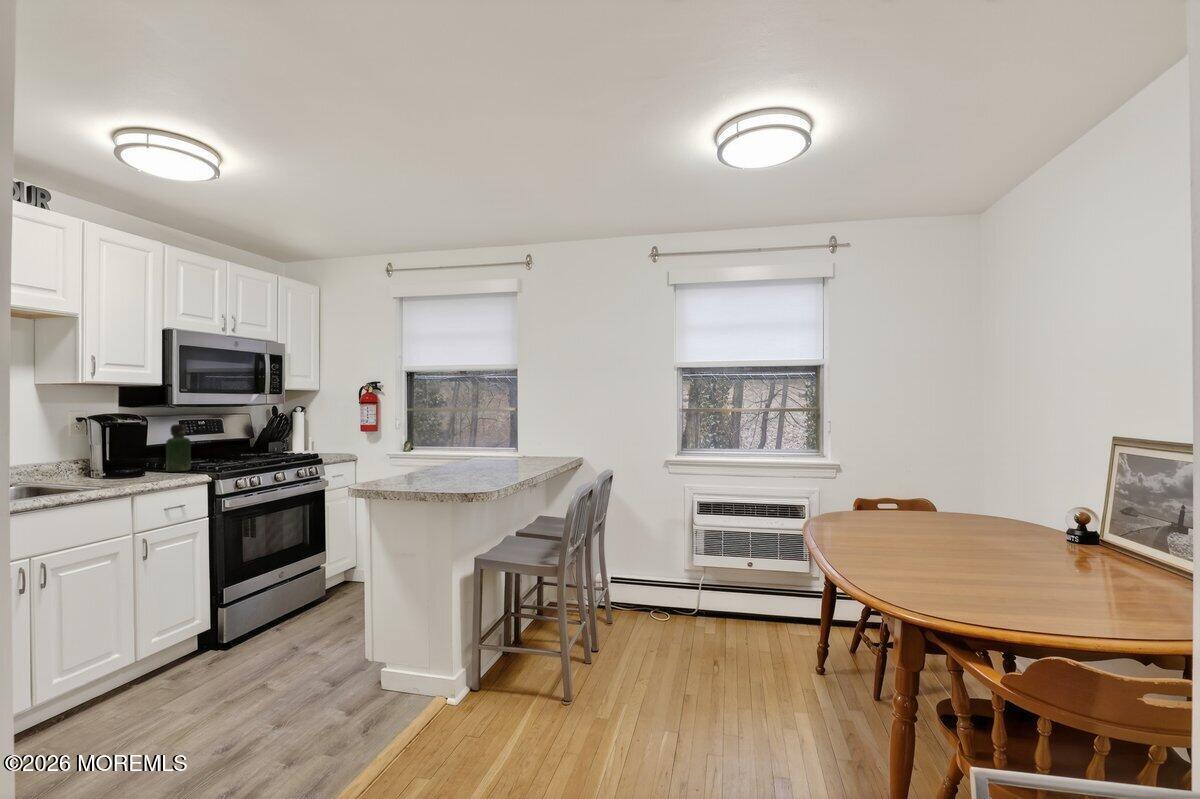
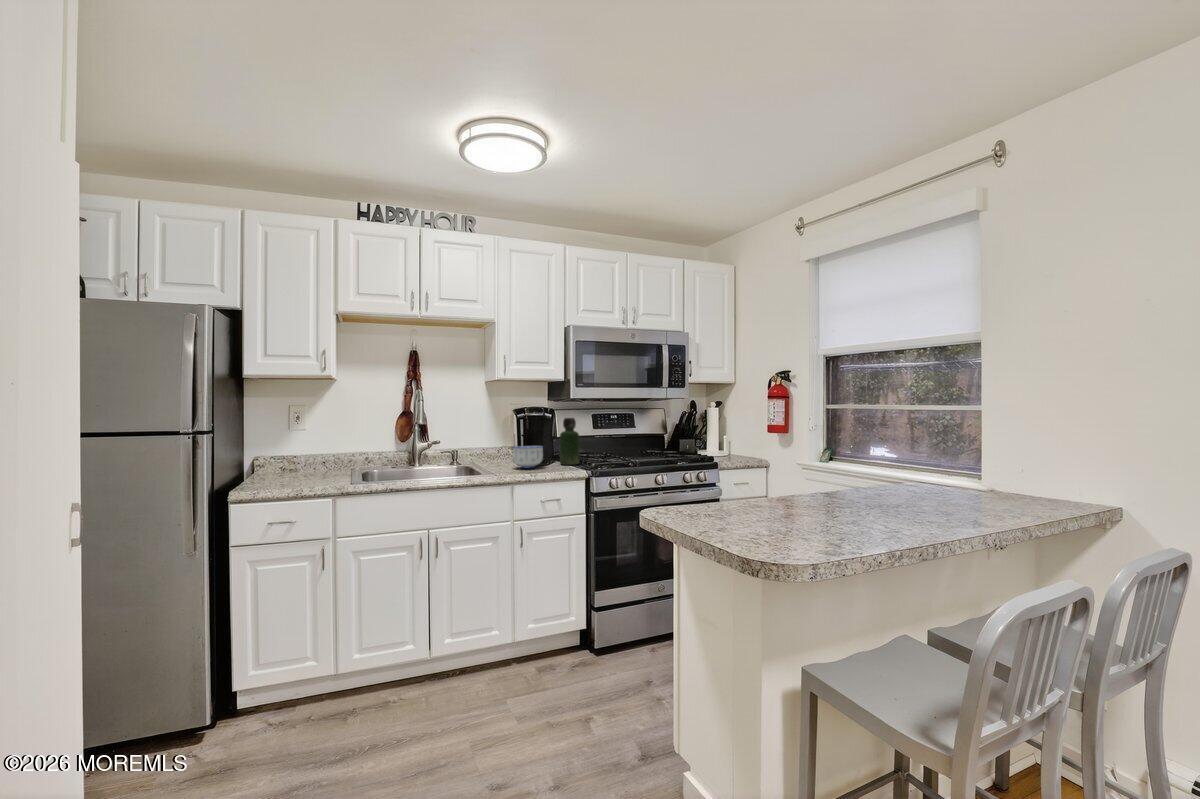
bowl: none [112,455,155,480] -> present [513,446,543,468]

